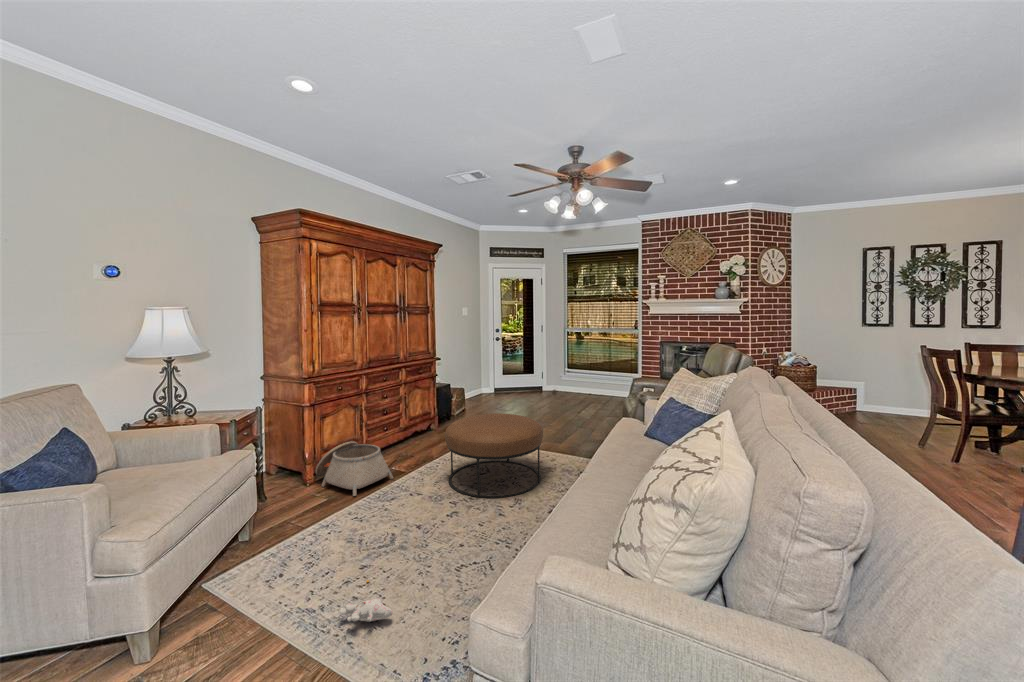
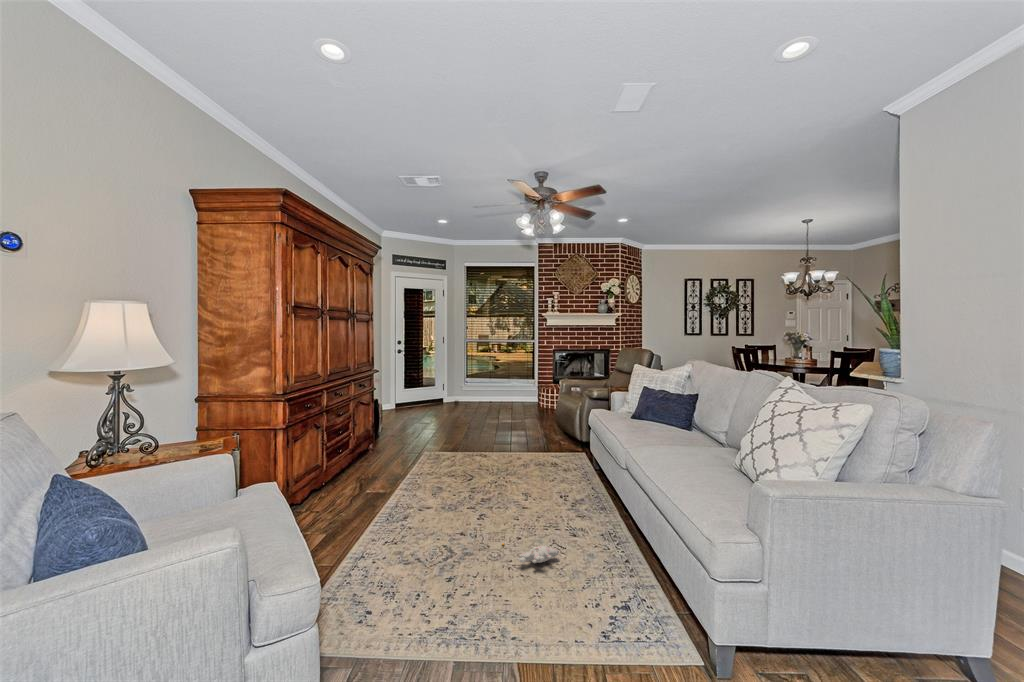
ottoman: present [445,413,543,498] -> none [454,410,542,481]
basket: present [316,441,393,496] -> none [325,449,407,500]

